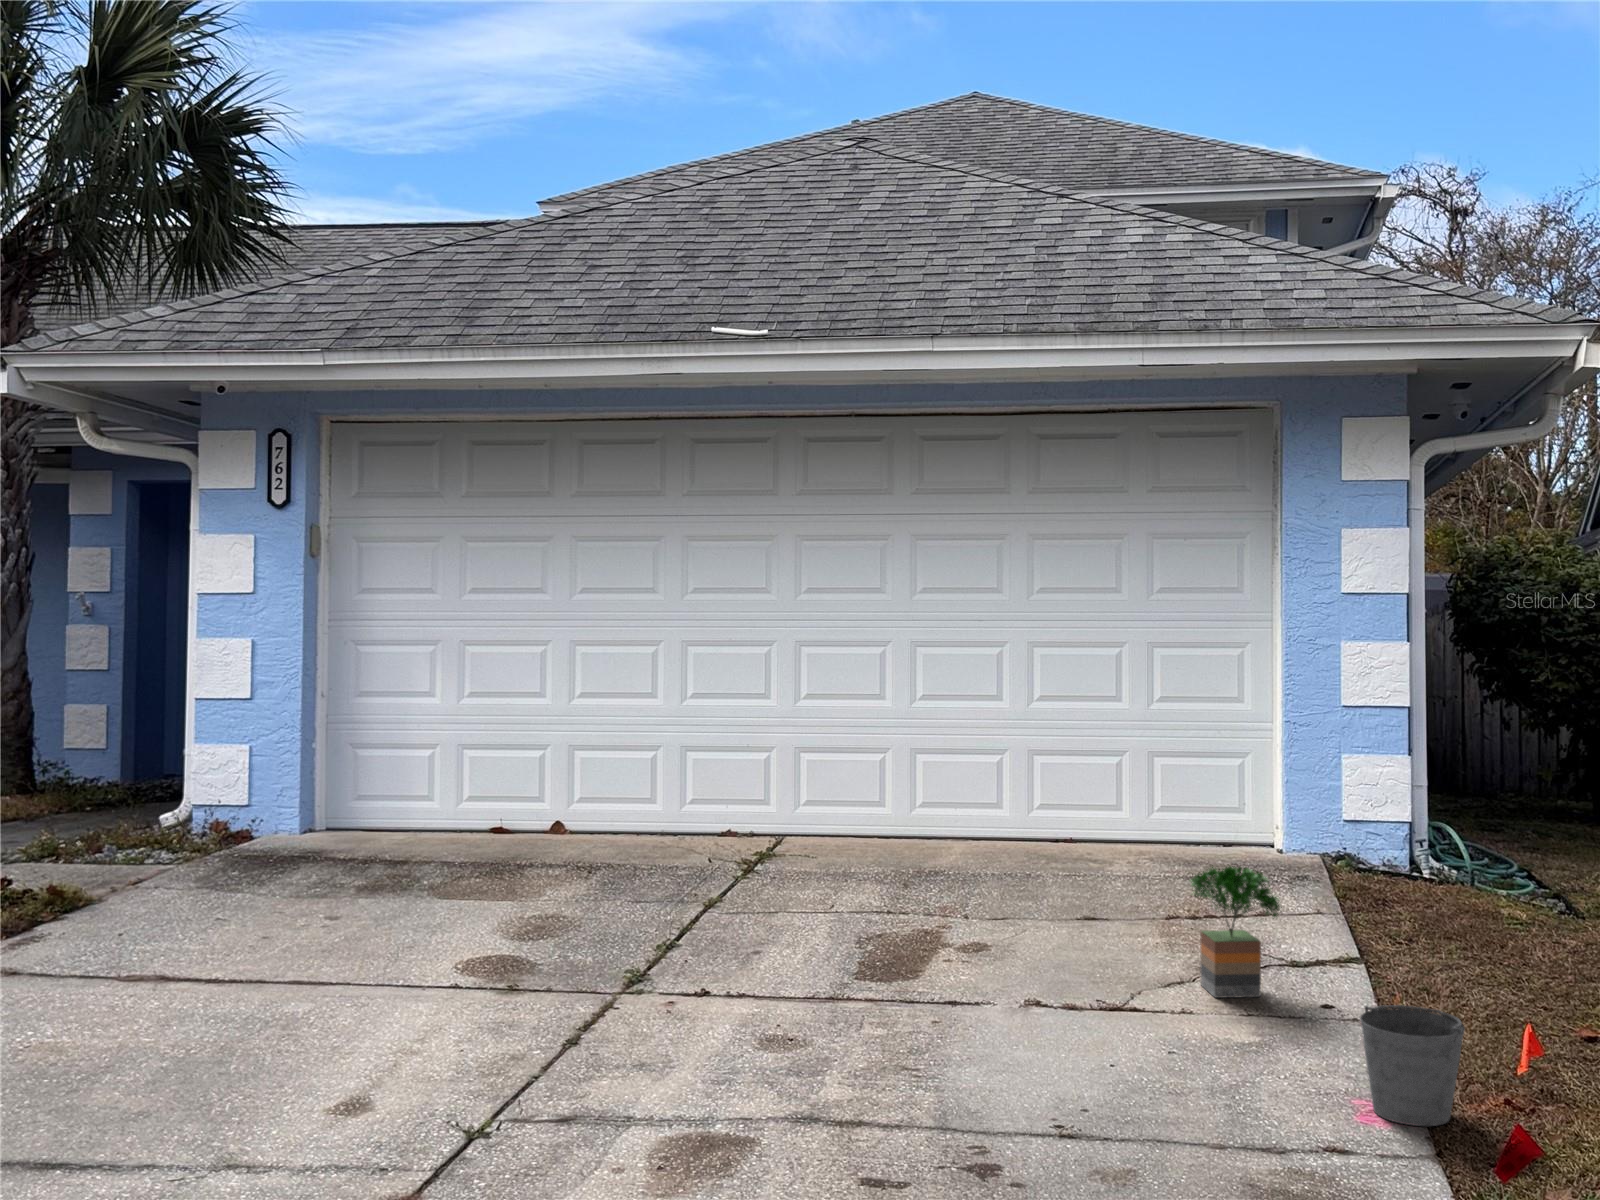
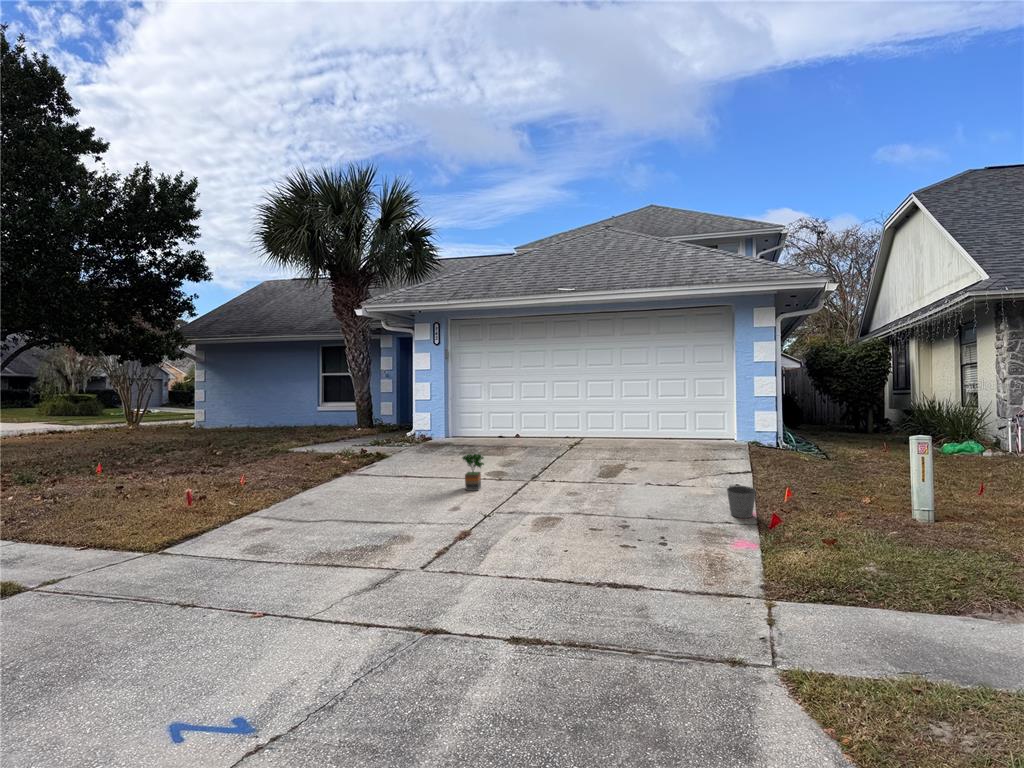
potted tree: present [1190,866,1282,998] -> present [462,454,484,491]

